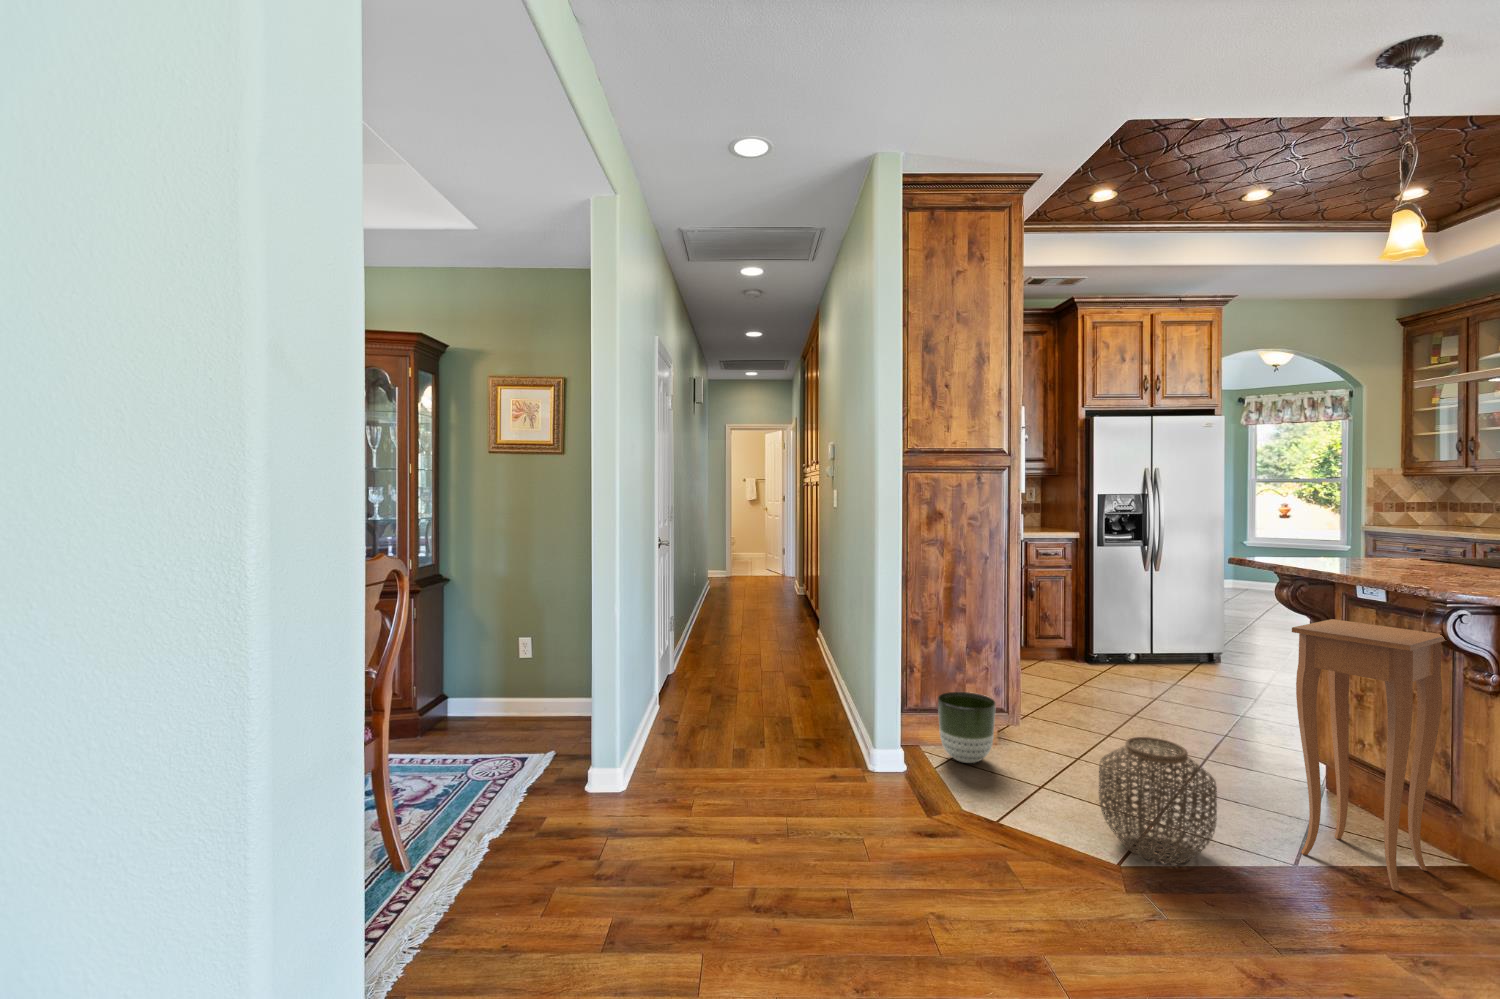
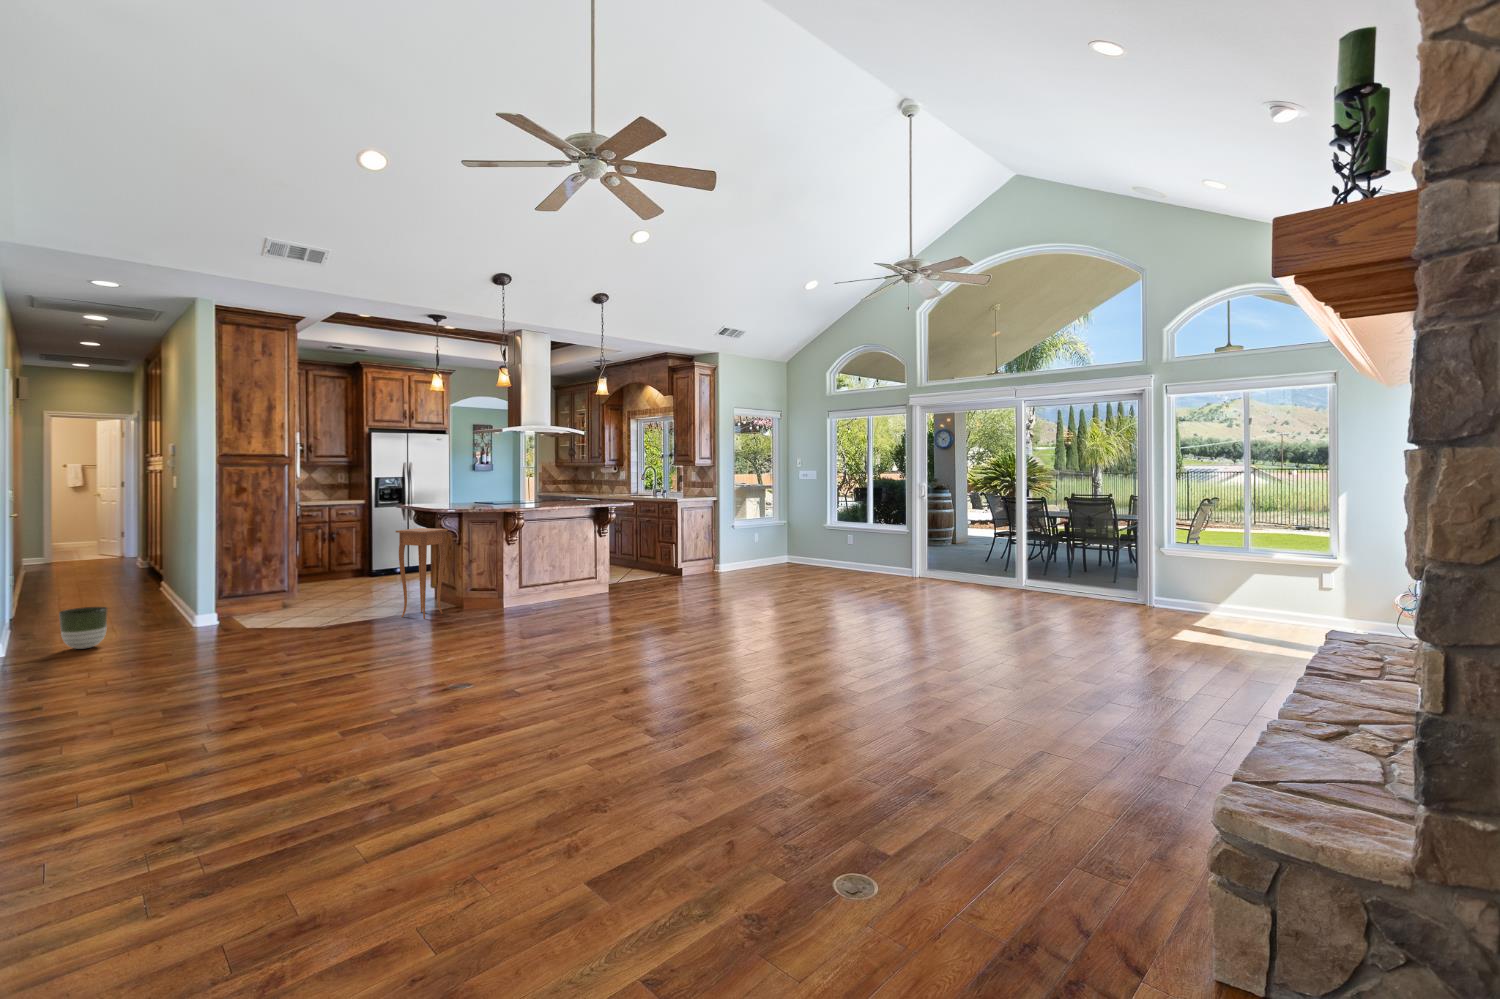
planter: present [938,692,996,763] -> present [59,607,107,649]
woven basket: present [1099,737,1217,864] -> none [314,581,363,627]

